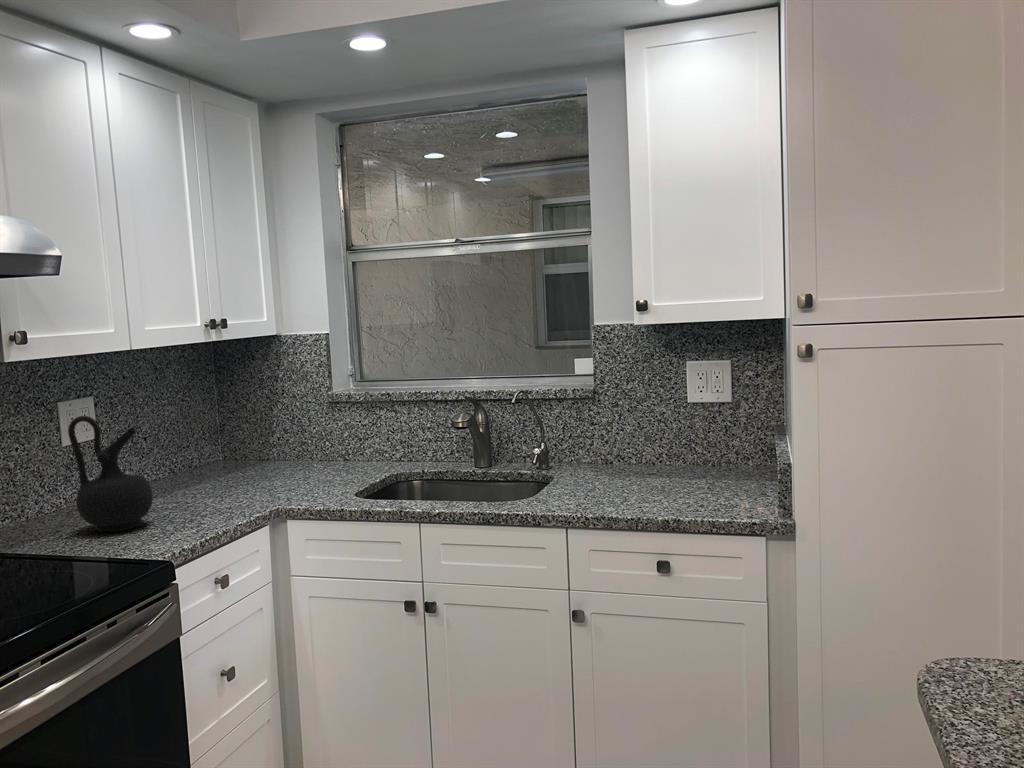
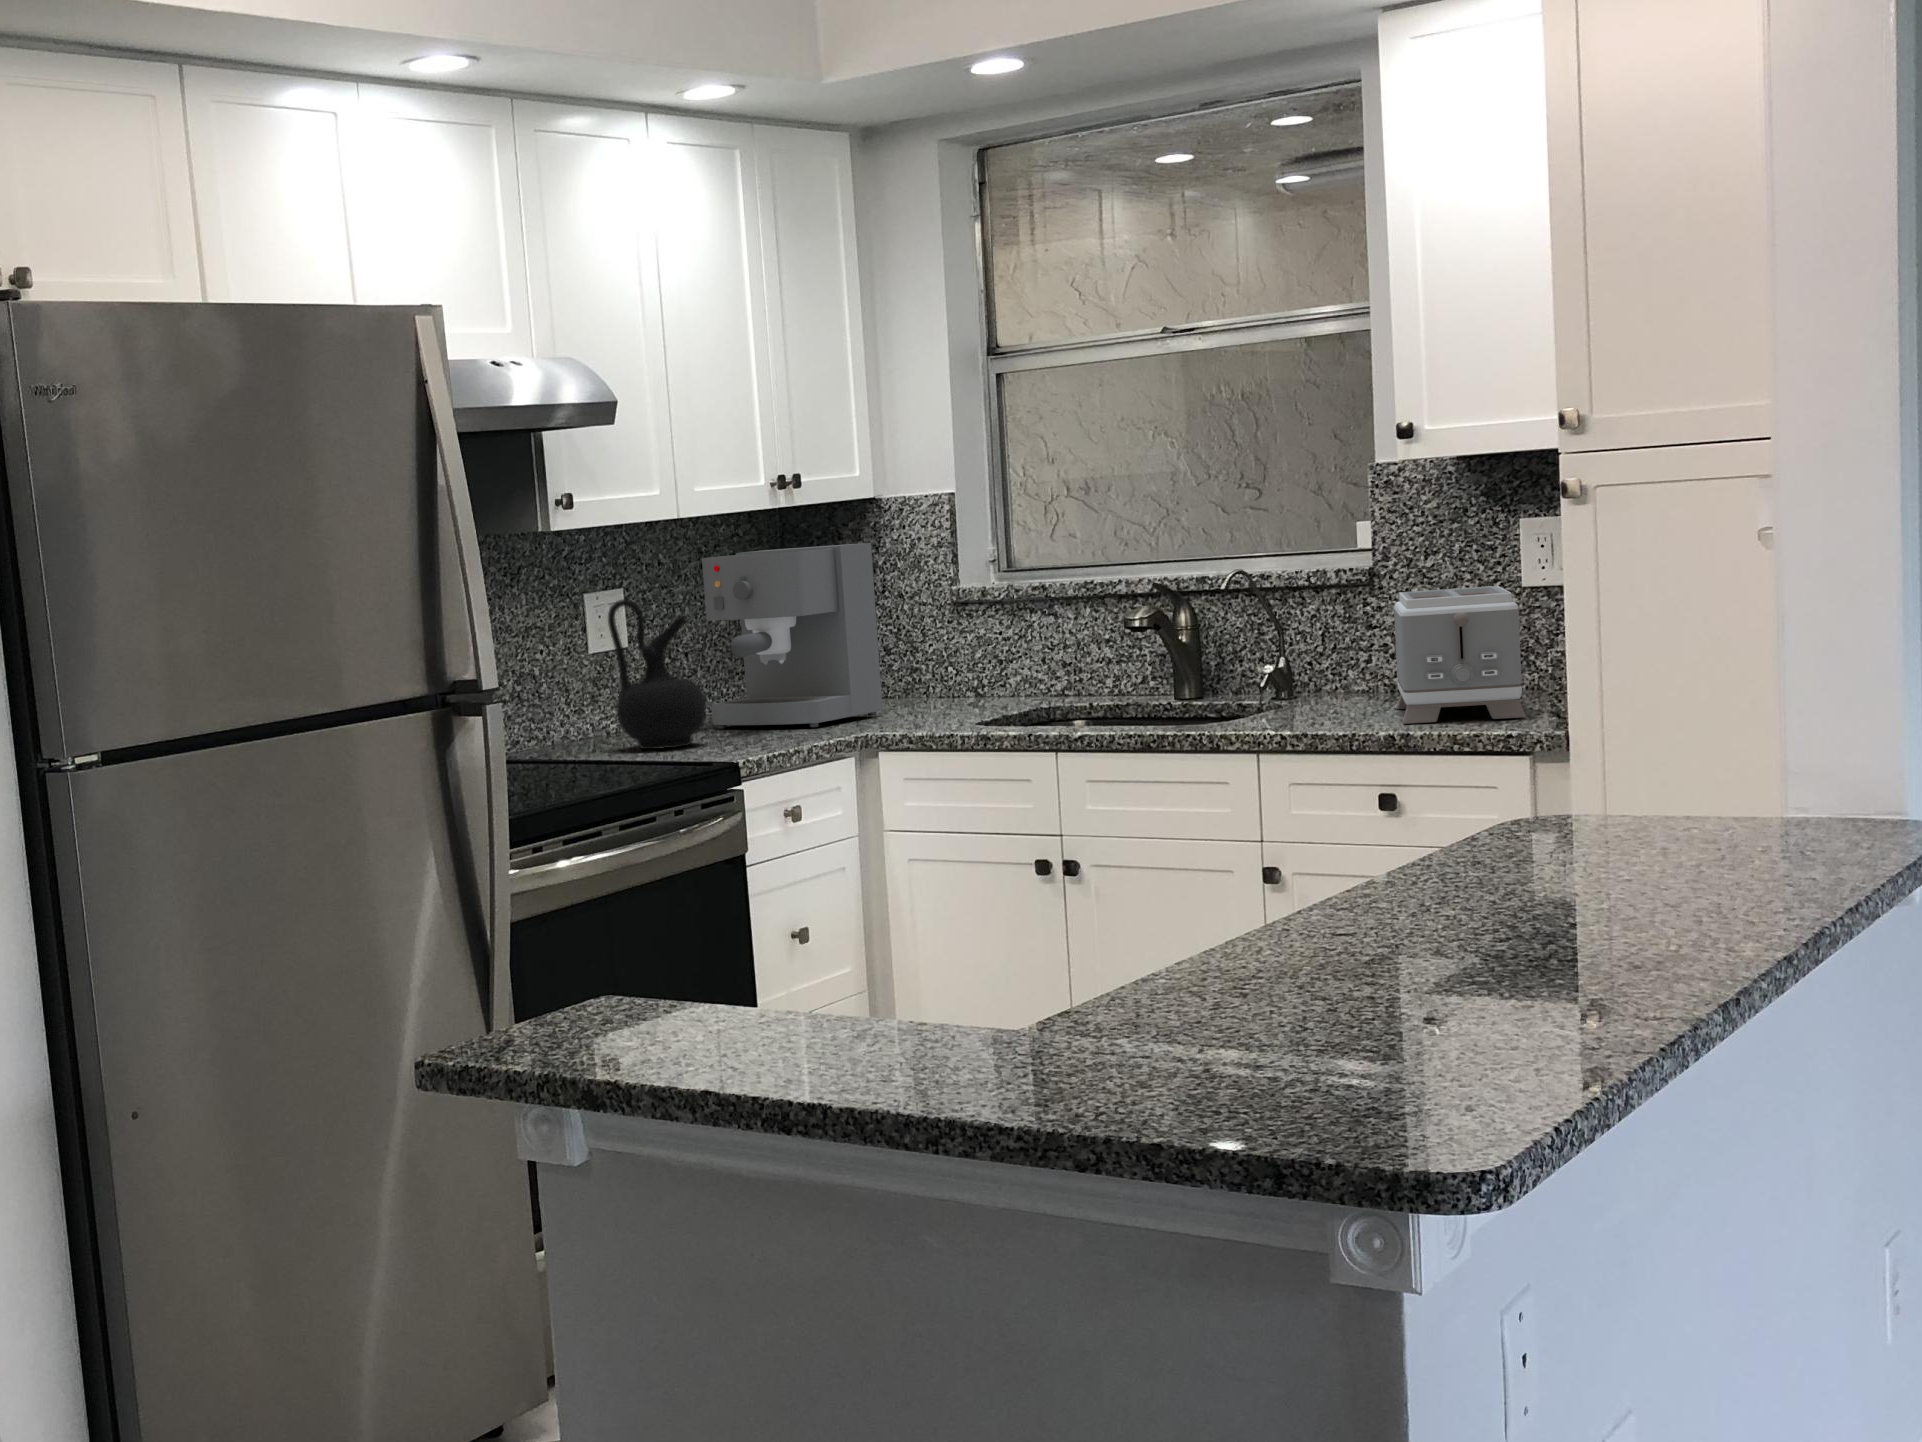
coffee maker: none [153,368,285,499] -> present [702,543,883,729]
toaster: none [631,406,741,507] -> present [1394,586,1526,724]

